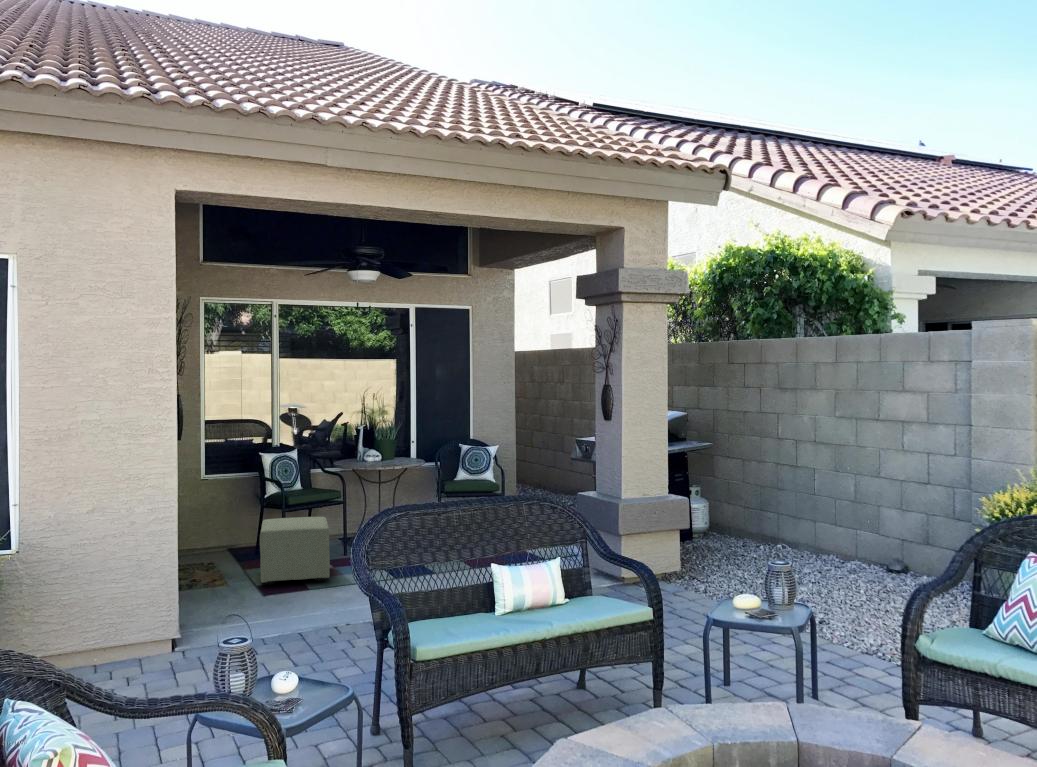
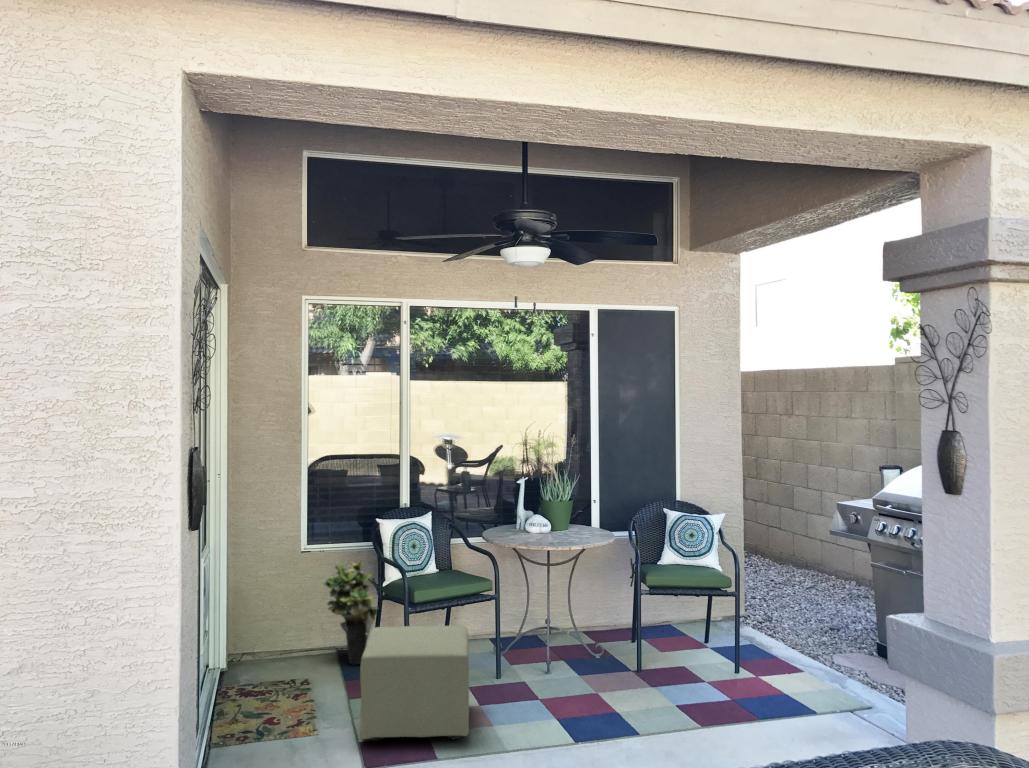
potted plant: none [220,484,262,555] -> present [324,561,378,665]

